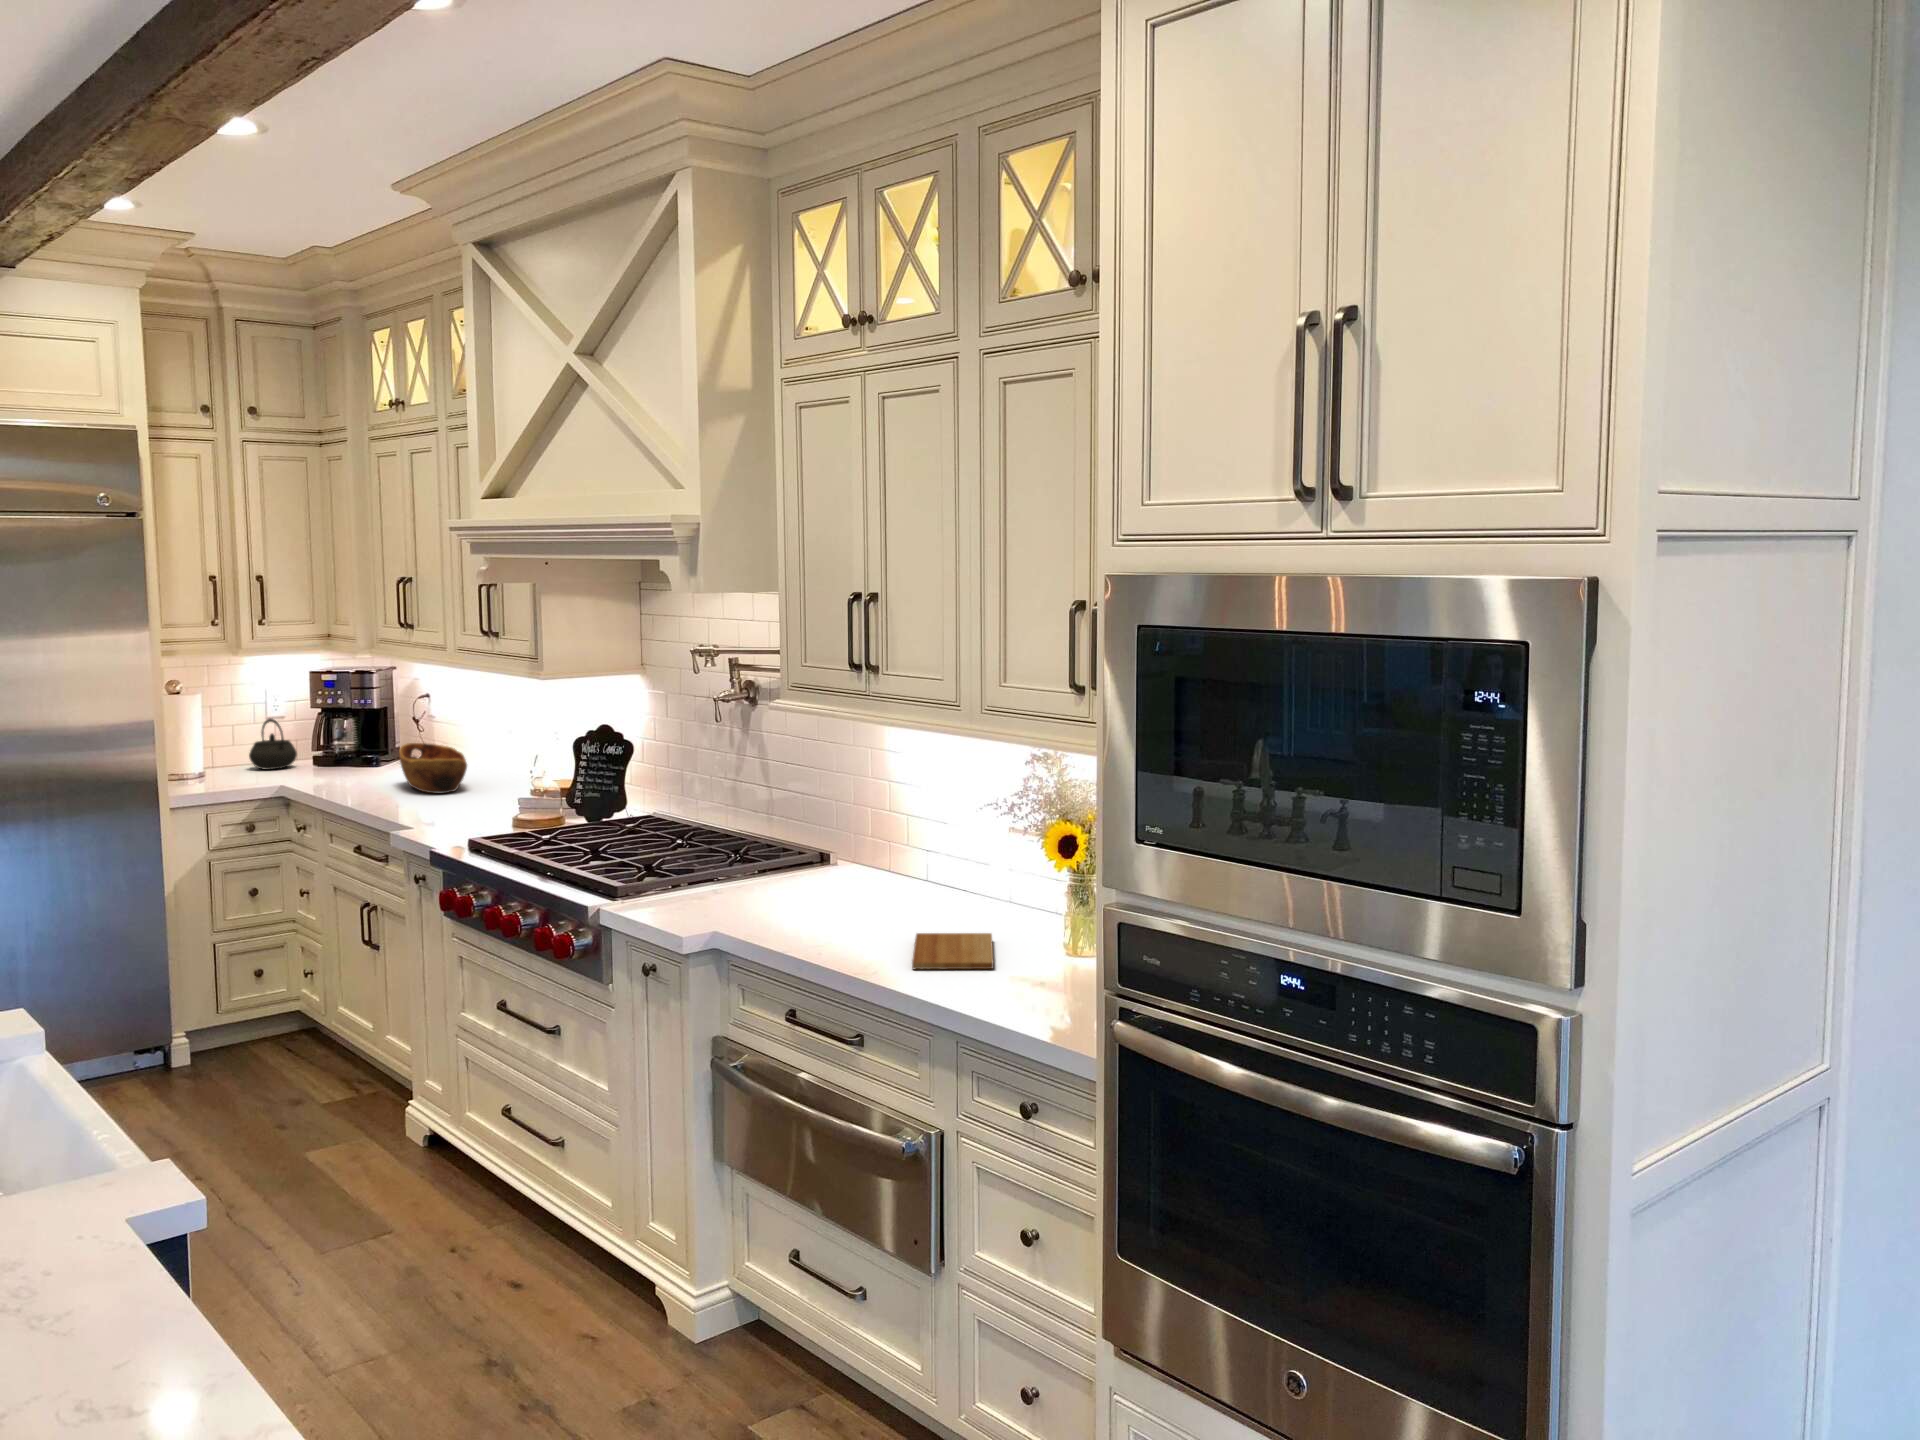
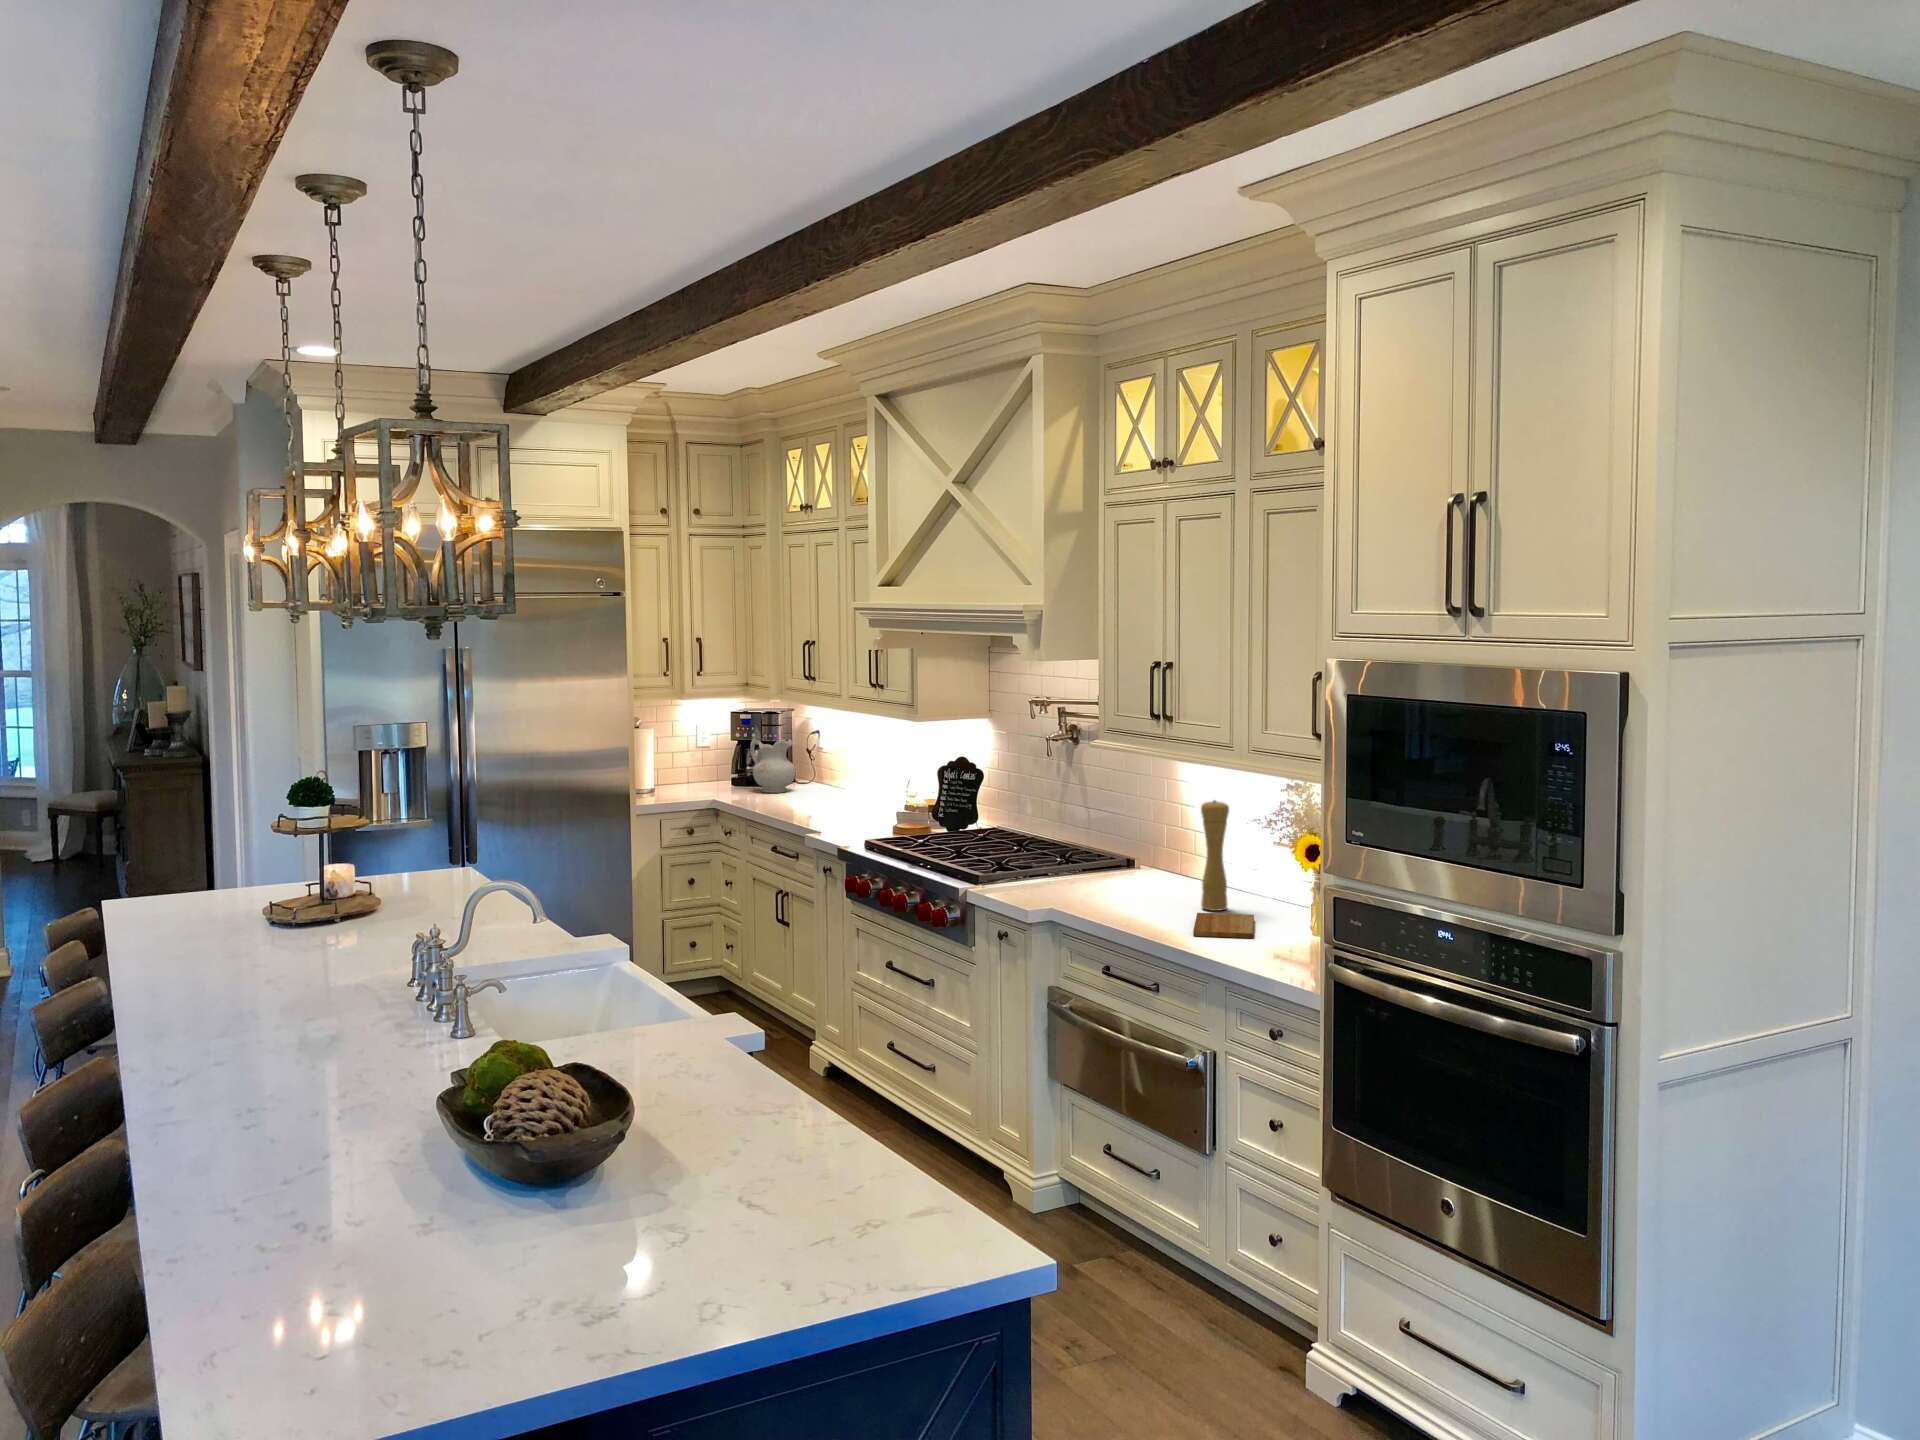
ceramic pitcher: none [330,703,393,777] -> present [750,737,796,793]
kettle: present [249,718,297,770] -> none [690,747,724,786]
wooden bowl: present [399,743,467,793] -> none [803,768,854,807]
pepper mill: none [919,779,957,928] -> present [1201,800,1229,911]

